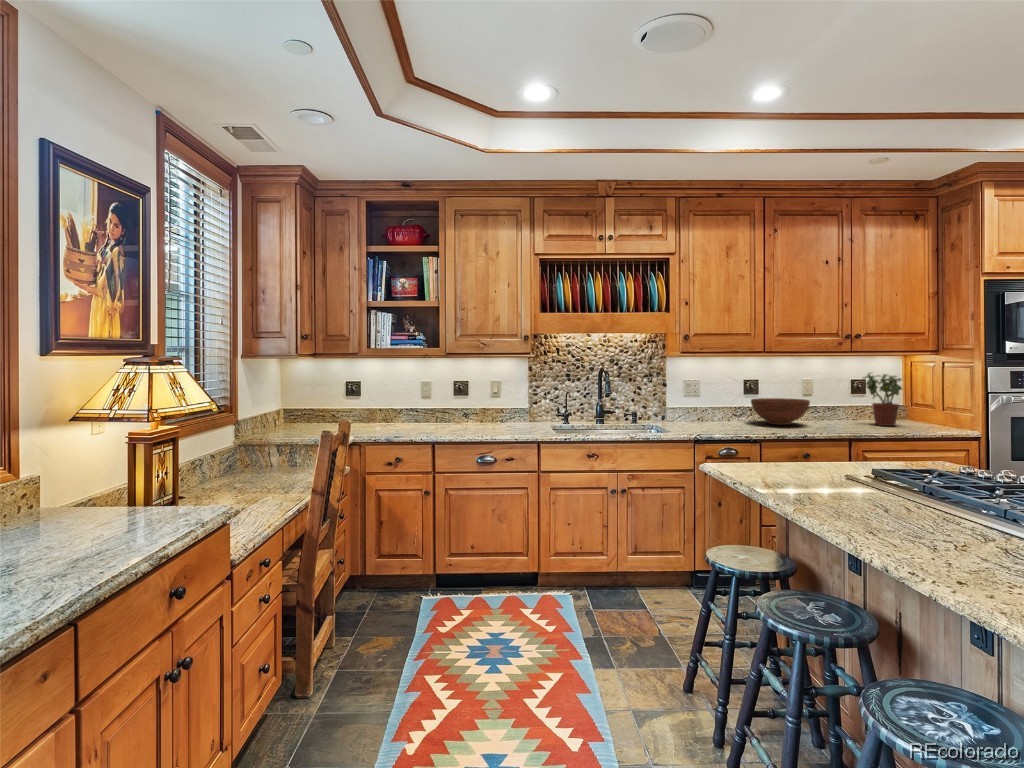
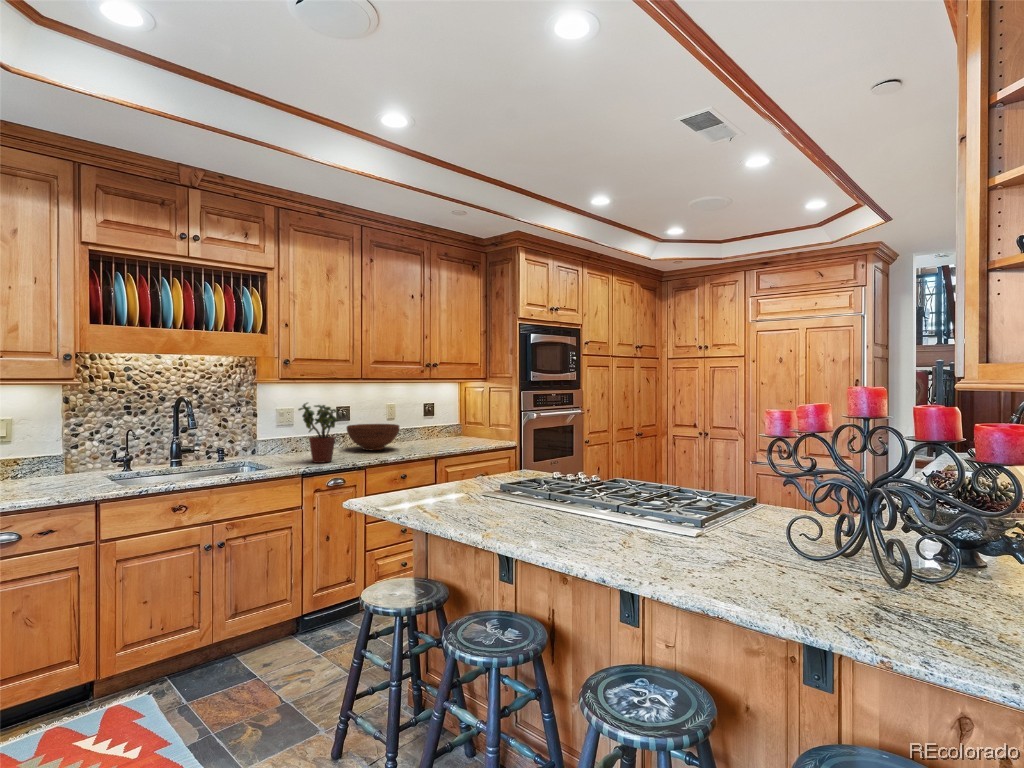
potted plant: present [863,373,902,426] -> present [298,403,337,463]

